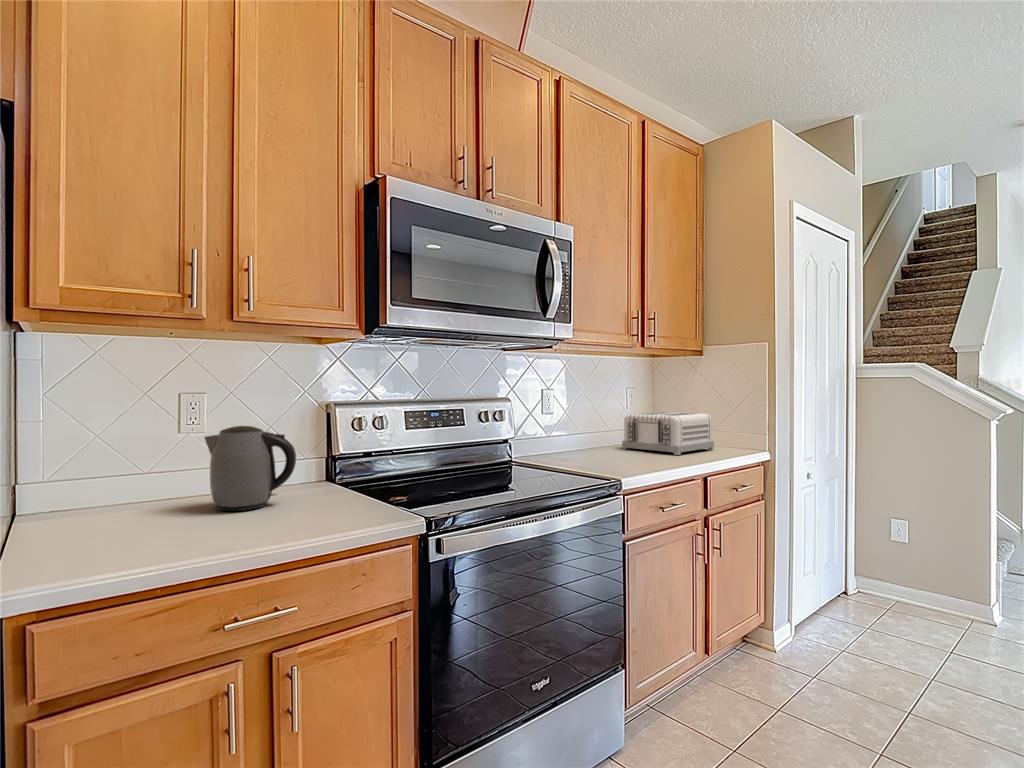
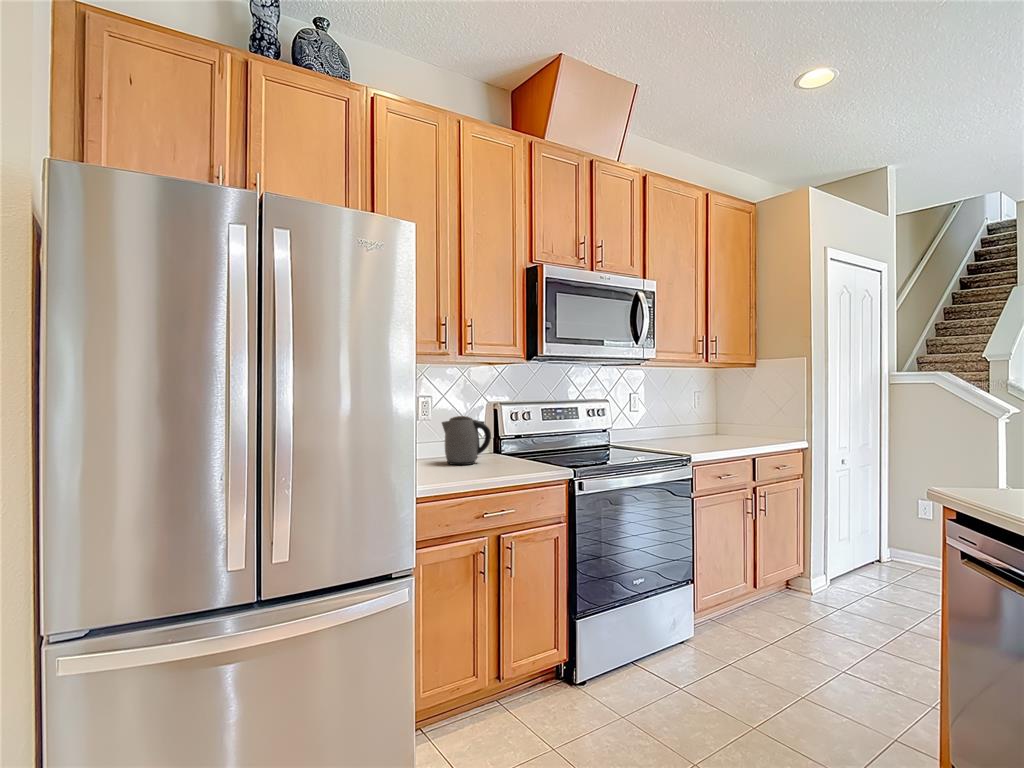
toaster: present [622,412,714,455] -> none [692,411,764,442]

